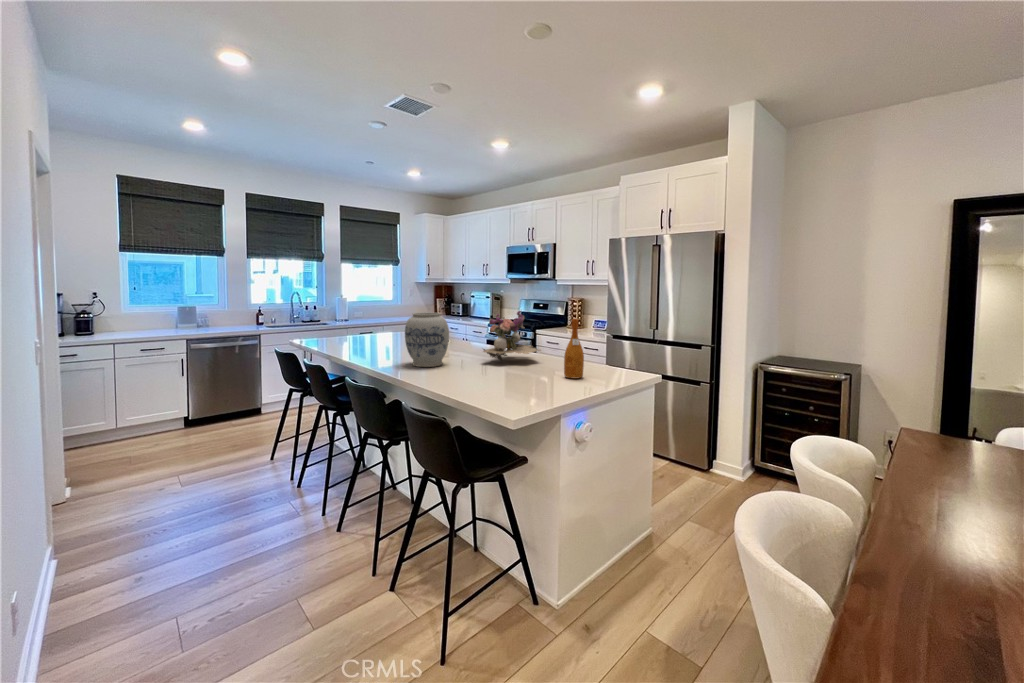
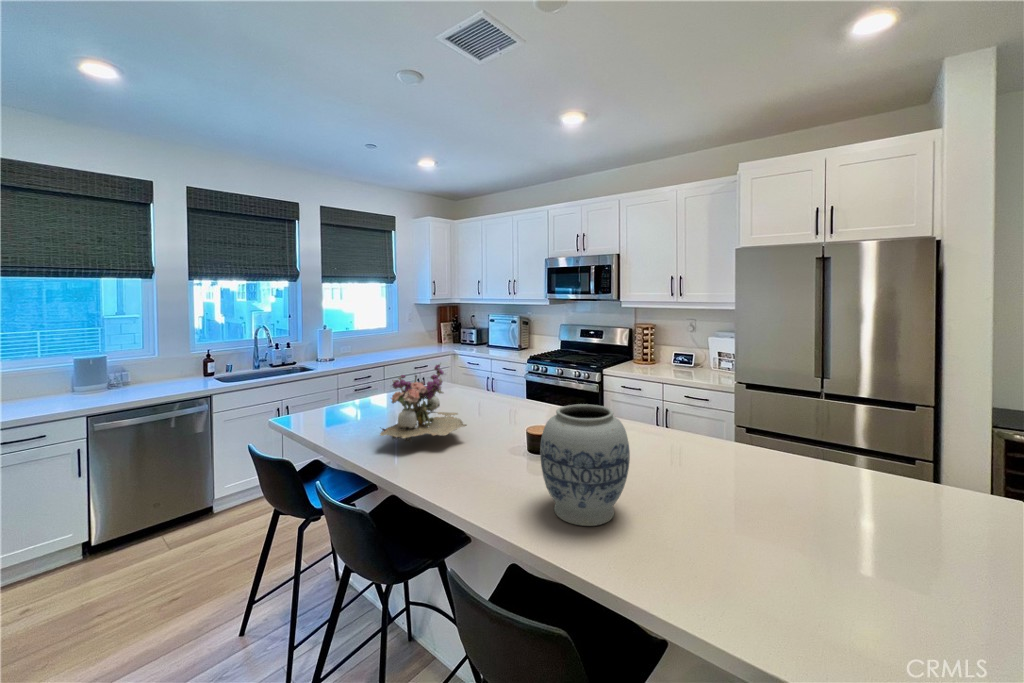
flower arrangement: present [483,311,540,360] -> present [380,364,467,442]
wine bottle: present [564,318,584,379] -> none [922,434,983,566]

